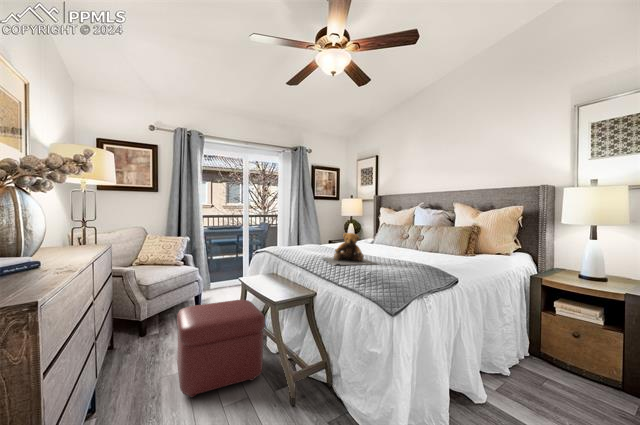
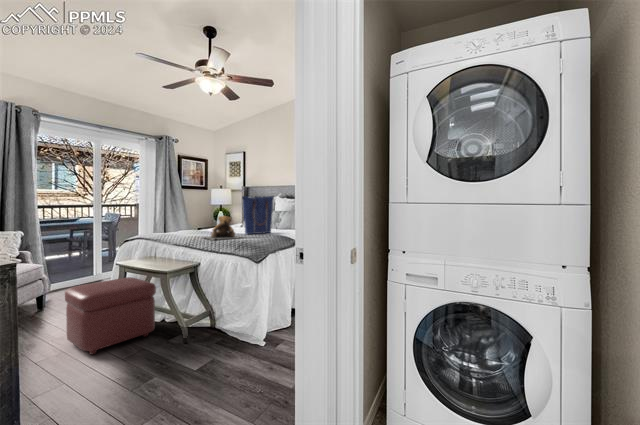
tote bag: none [374,208,415,257] -> present [242,196,274,234]

